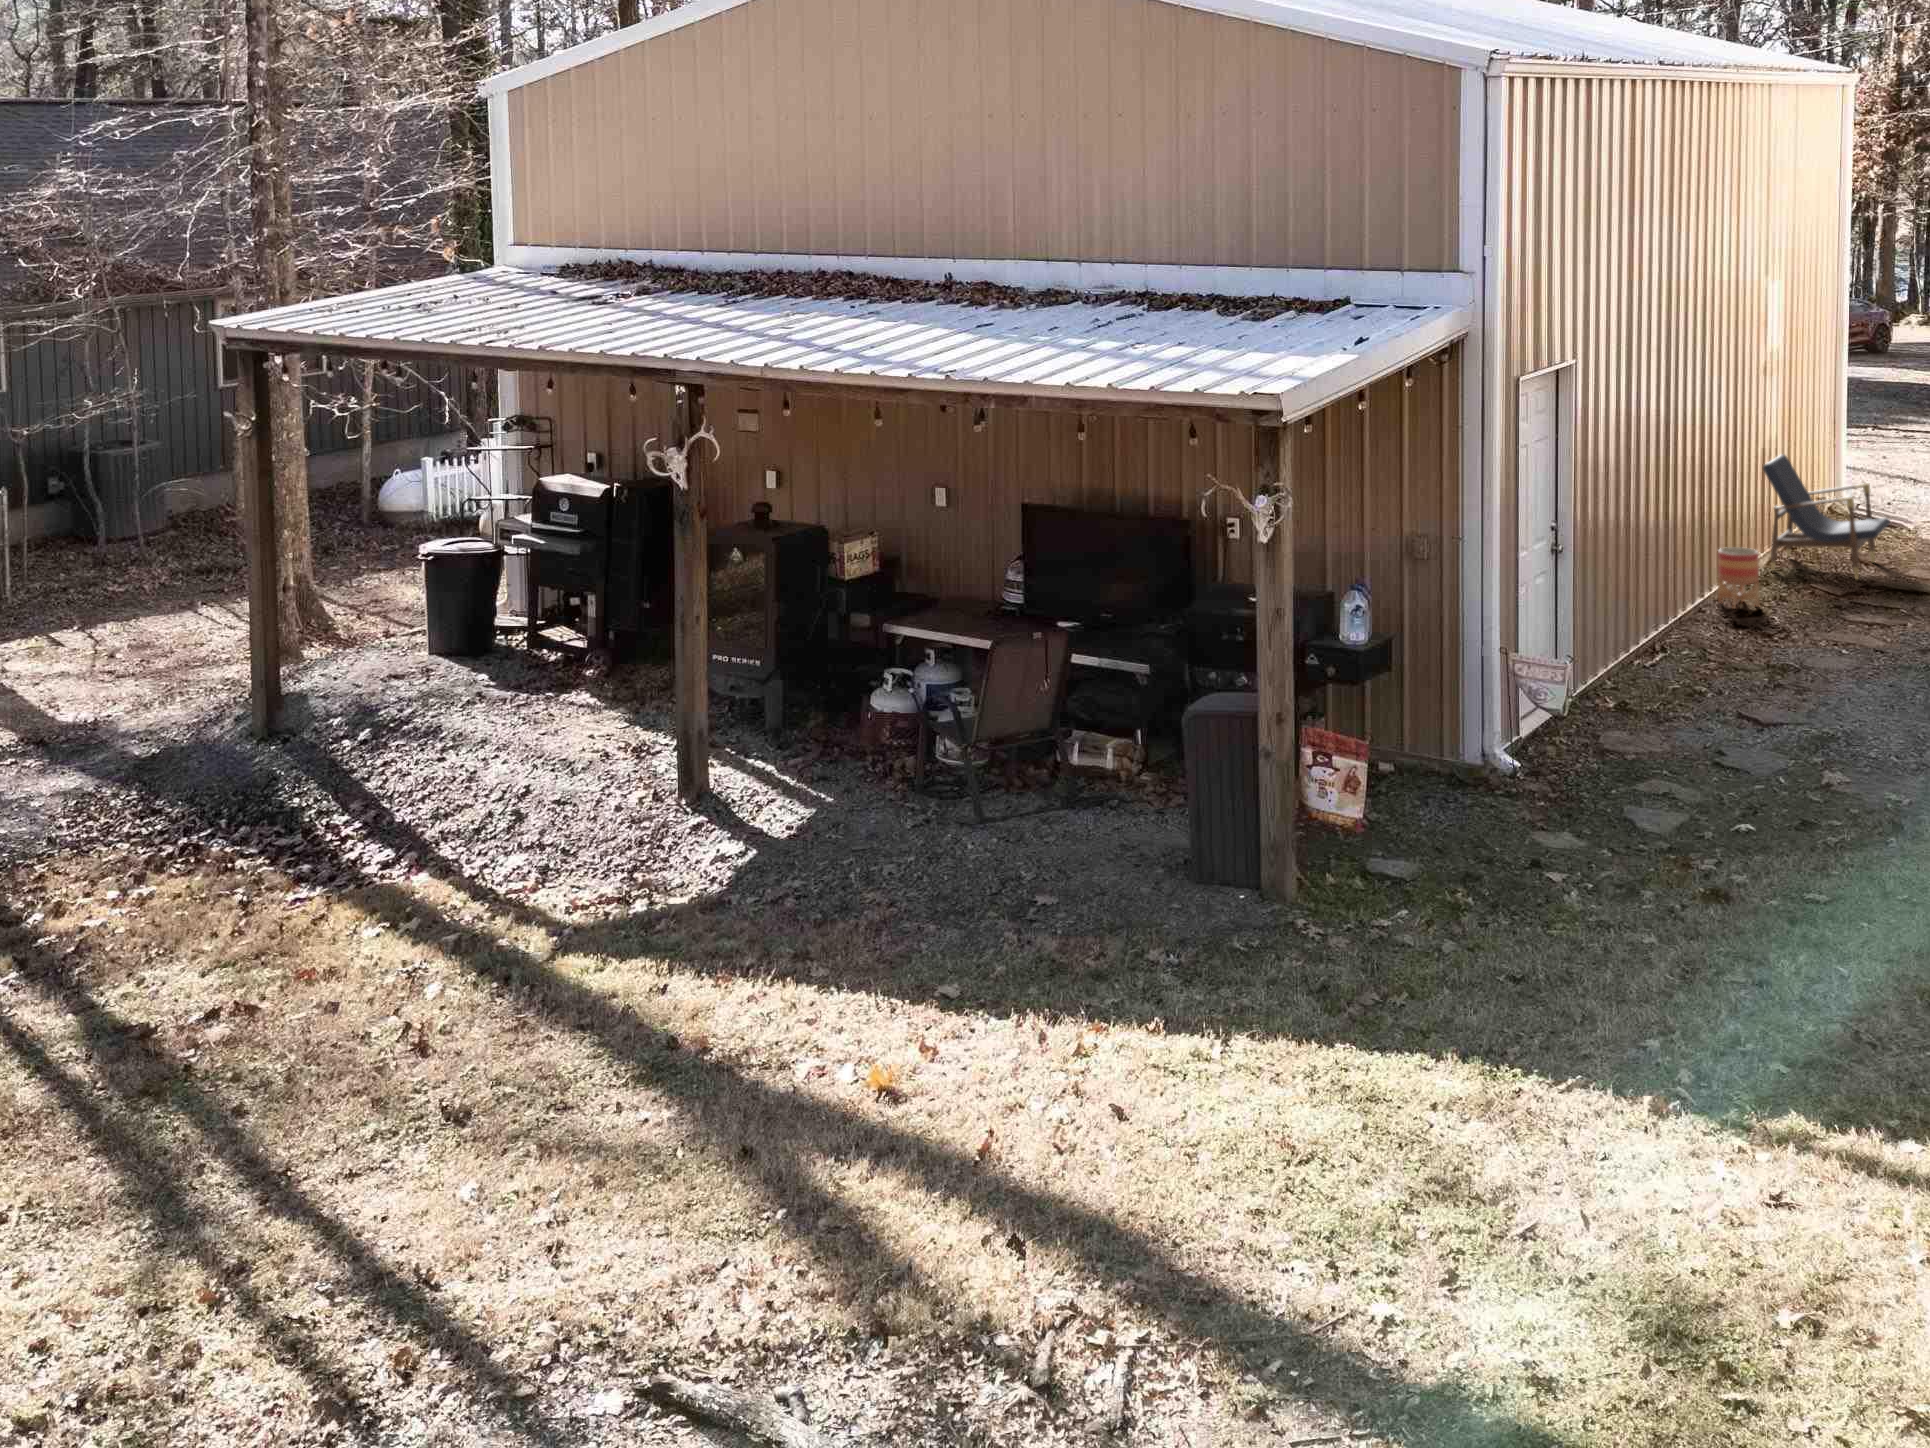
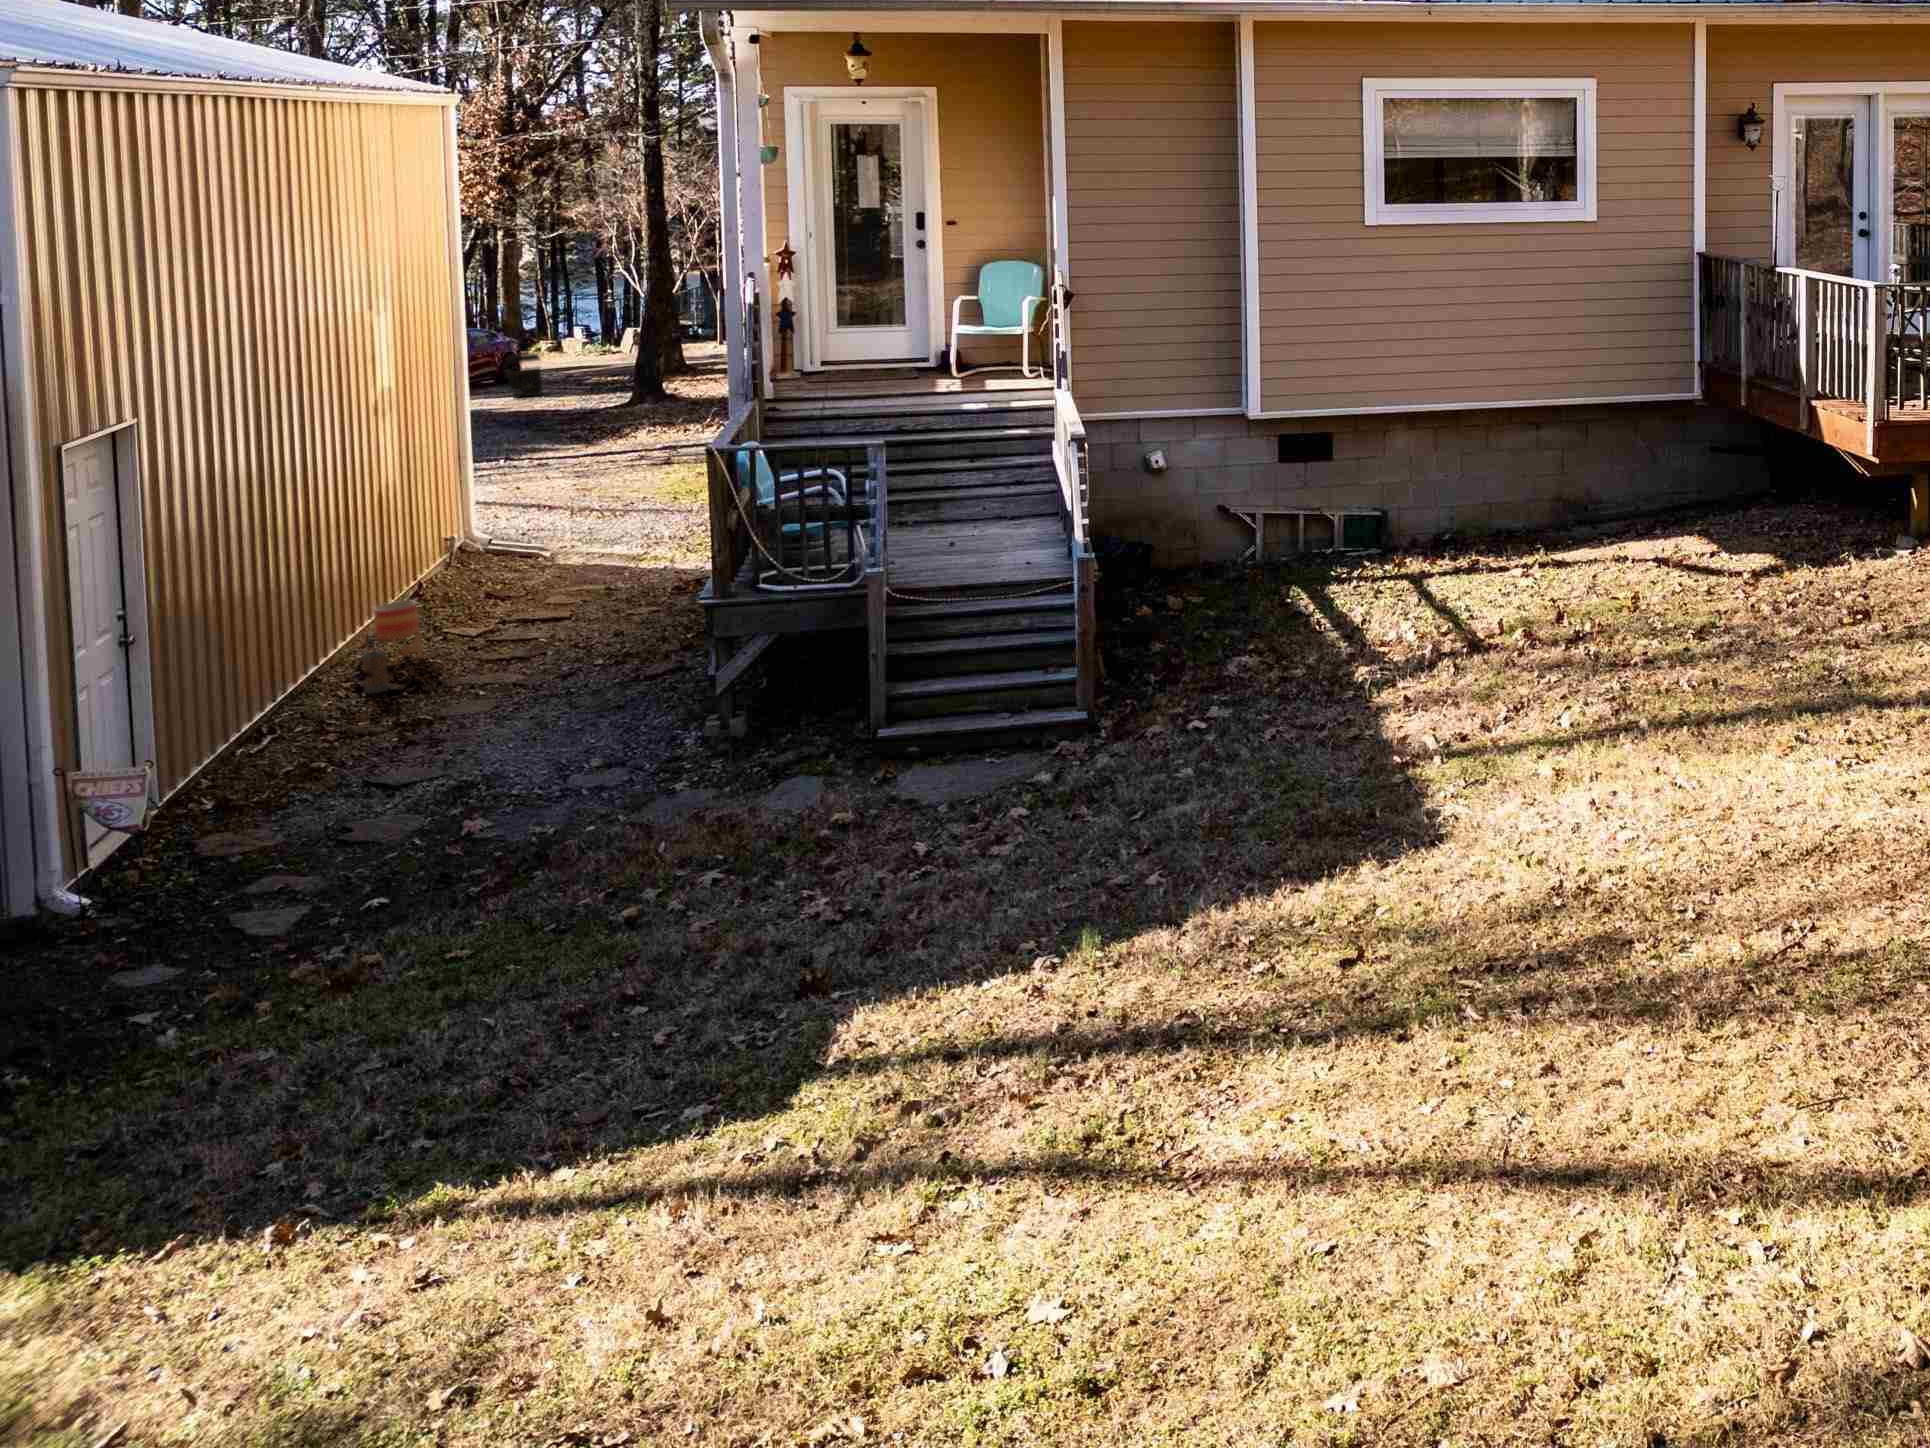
toolbox: none [1873,320,1905,361] -> present [507,353,543,398]
lounge chair: present [1763,454,1890,579] -> none [411,502,547,621]
watering can: none [1702,580,1724,634] -> present [362,639,389,693]

